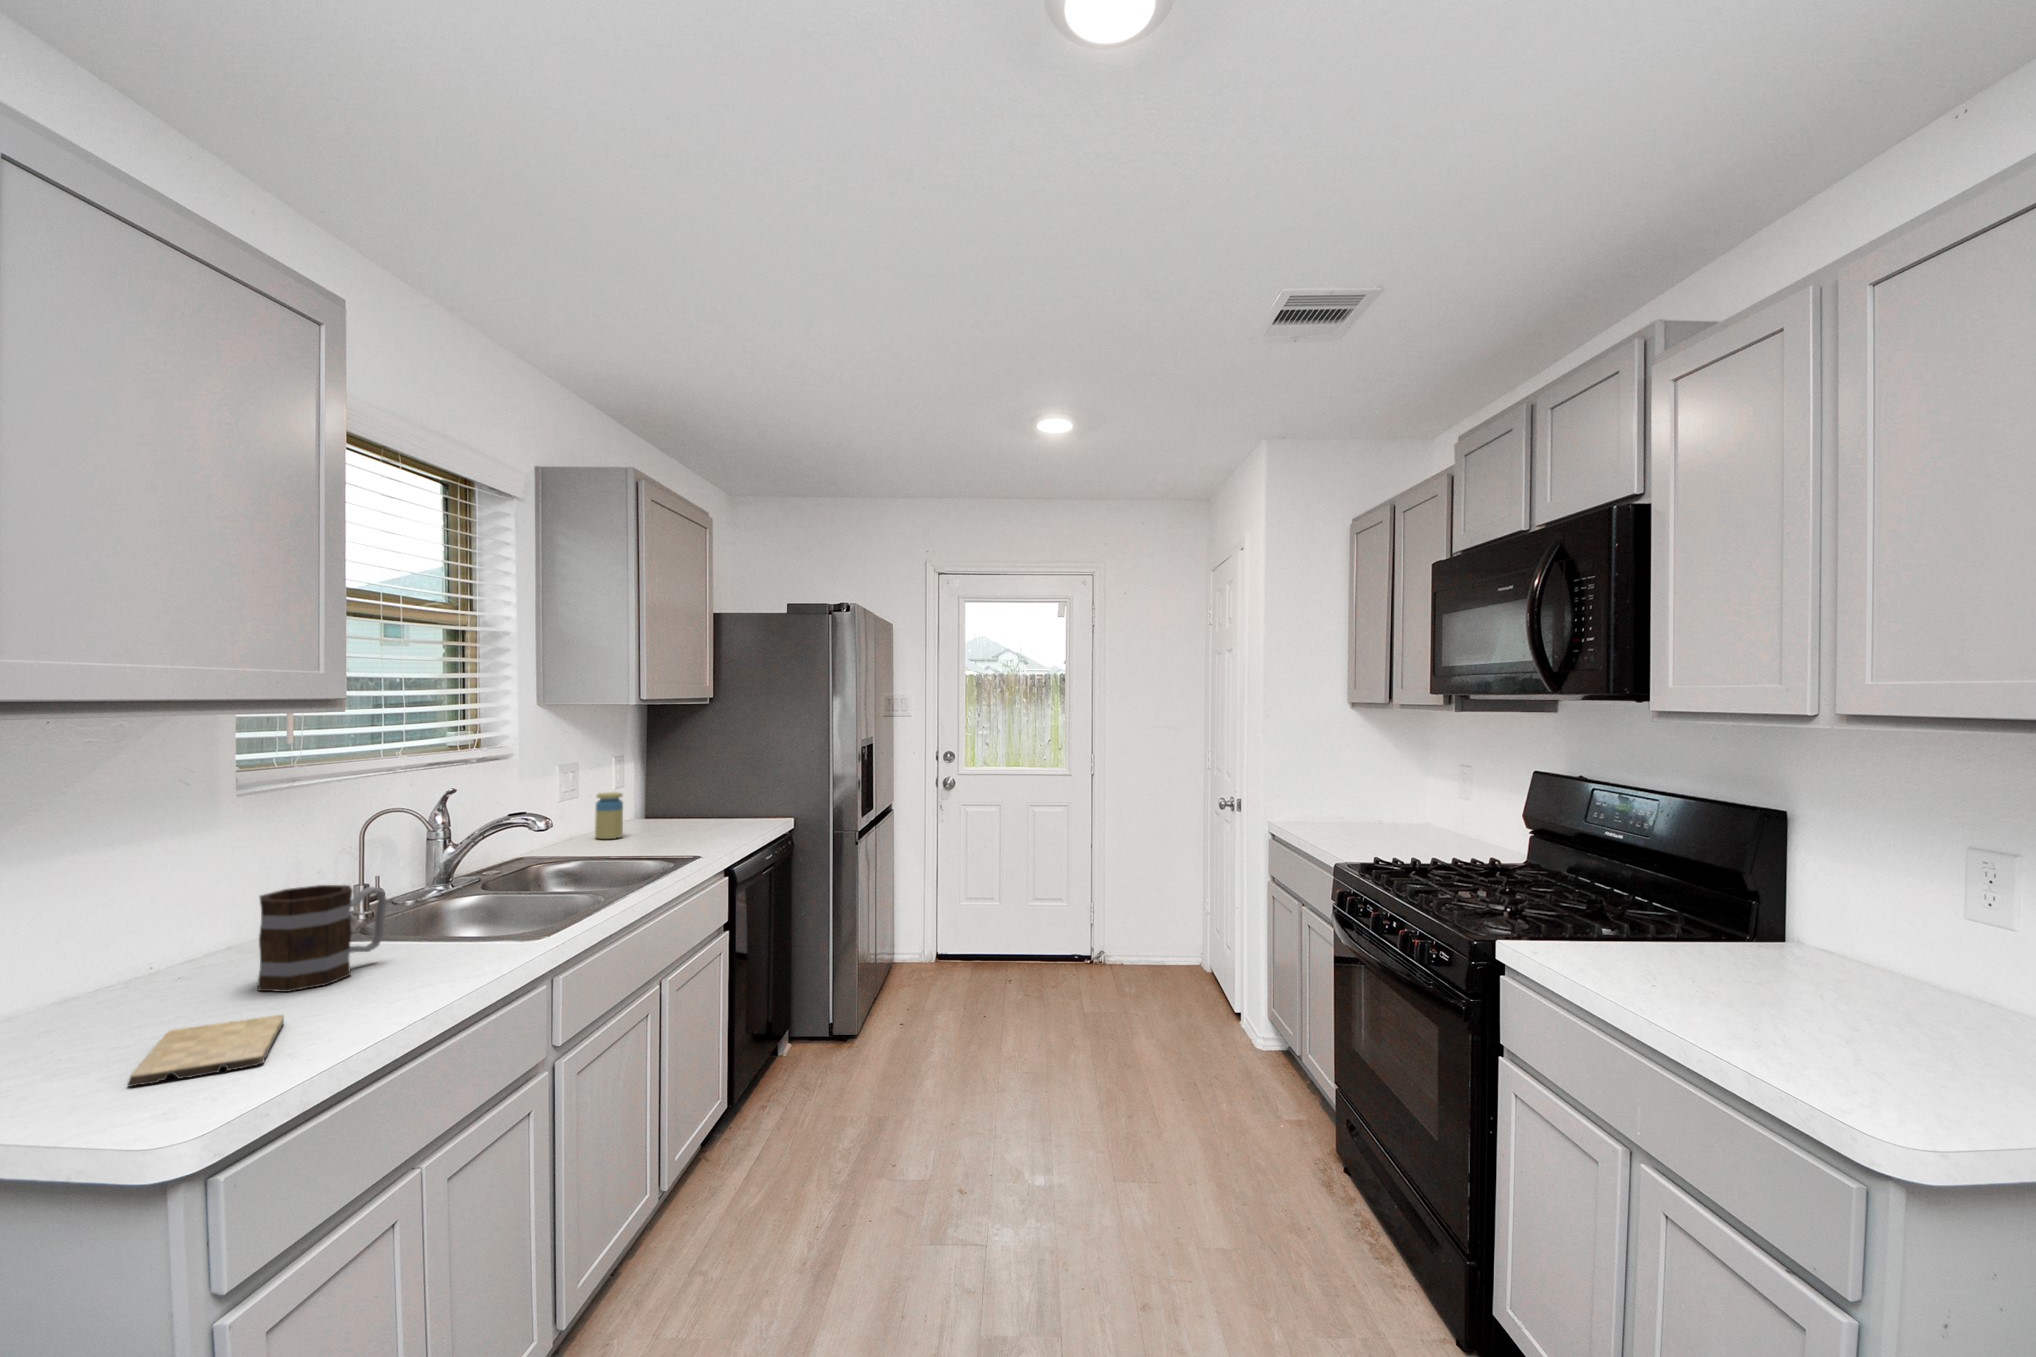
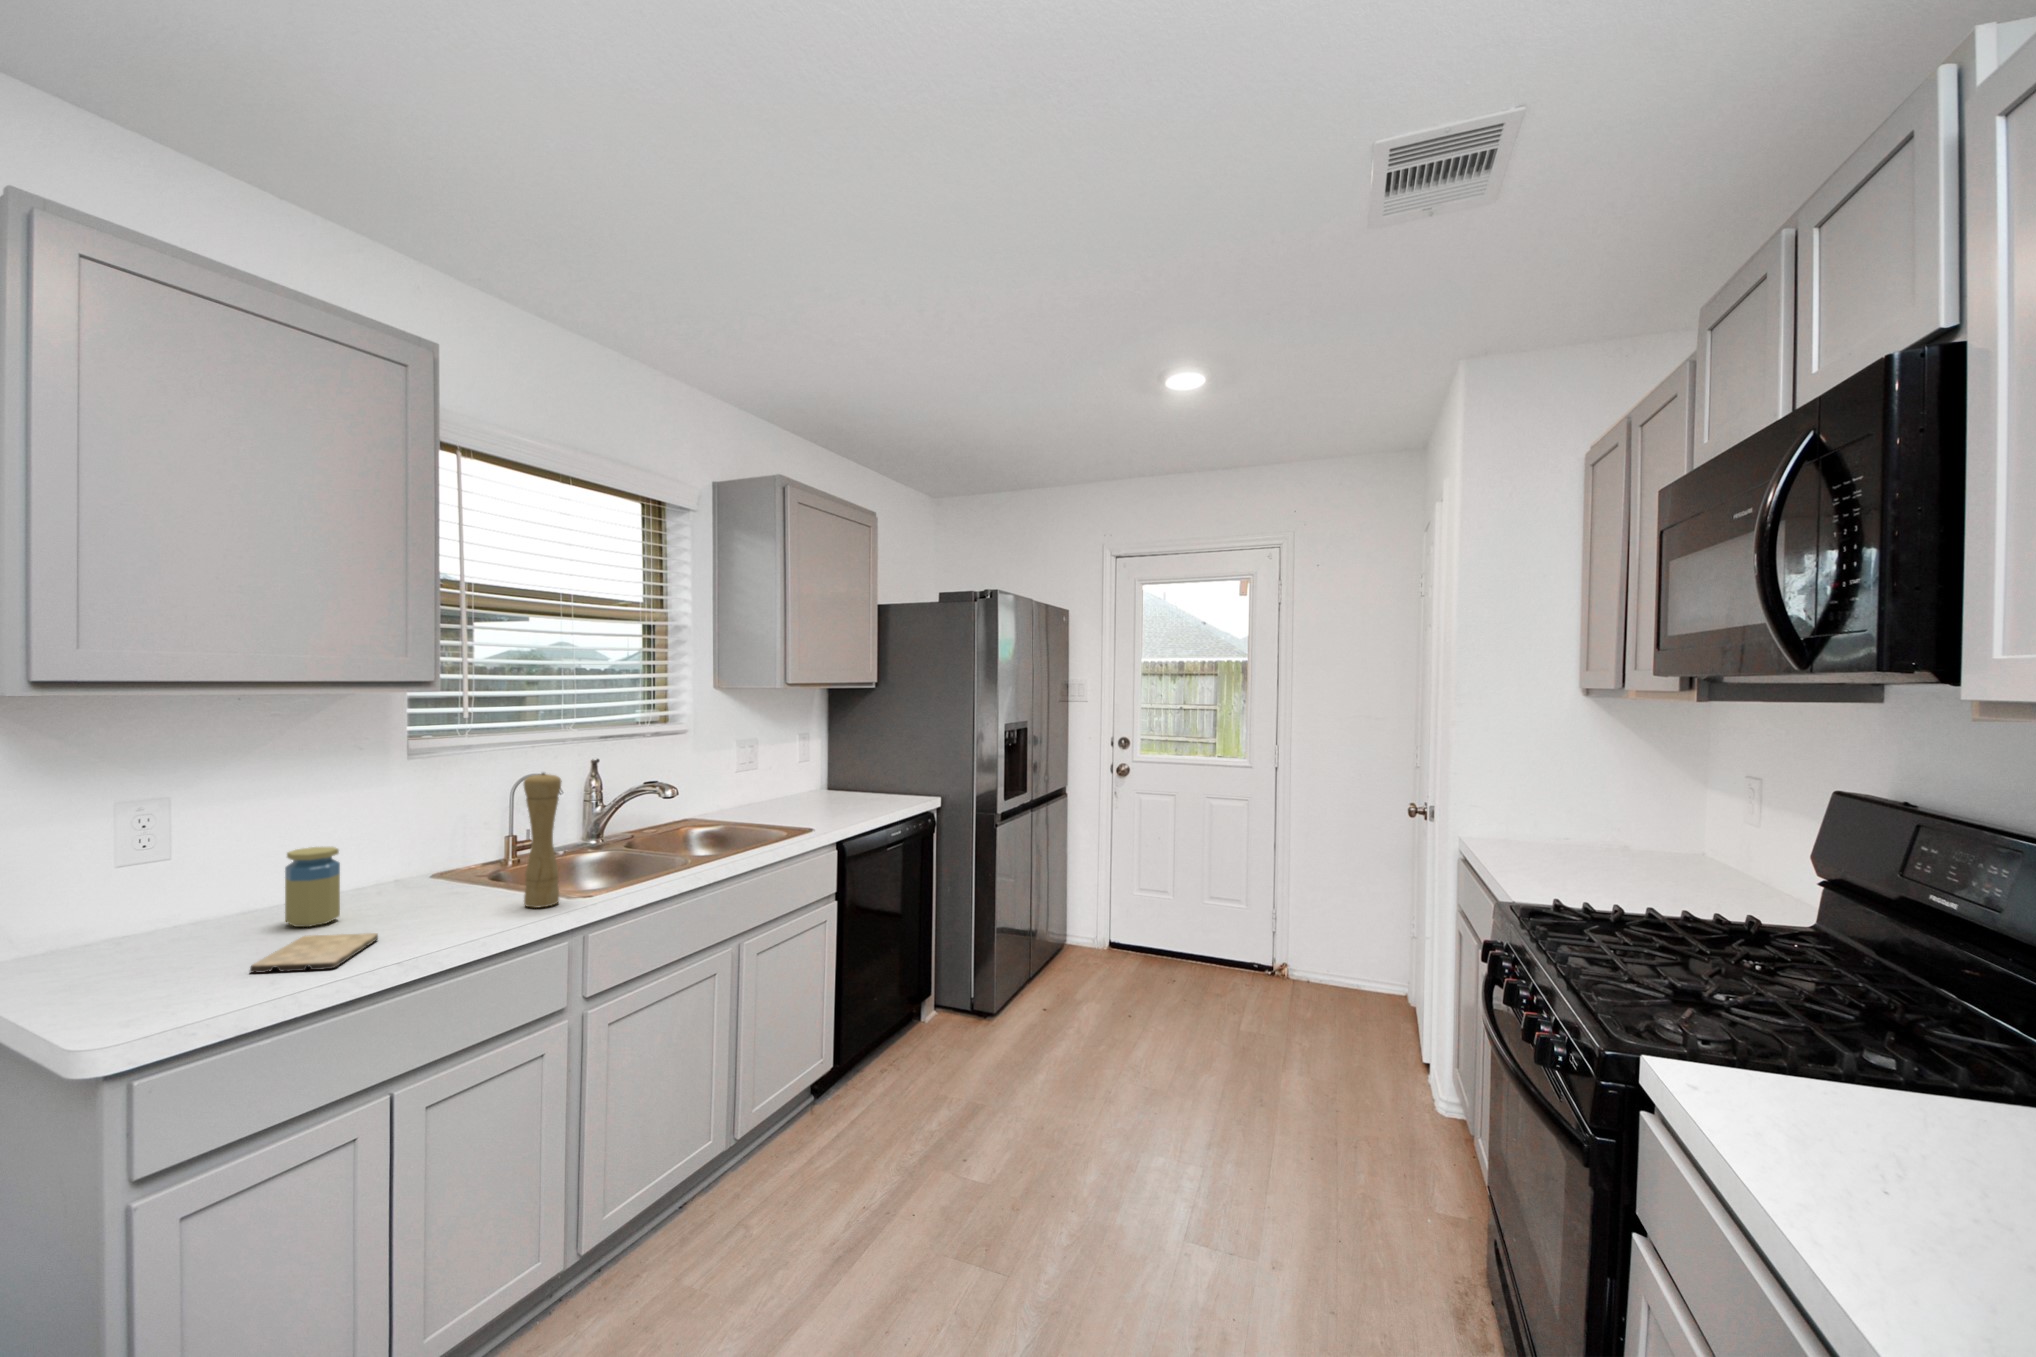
jar: present [595,792,623,839] -> present [285,847,340,927]
pepper mill: none [445,799,493,964] -> present [524,773,562,908]
mug: present [258,885,387,992] -> none [389,835,490,916]

